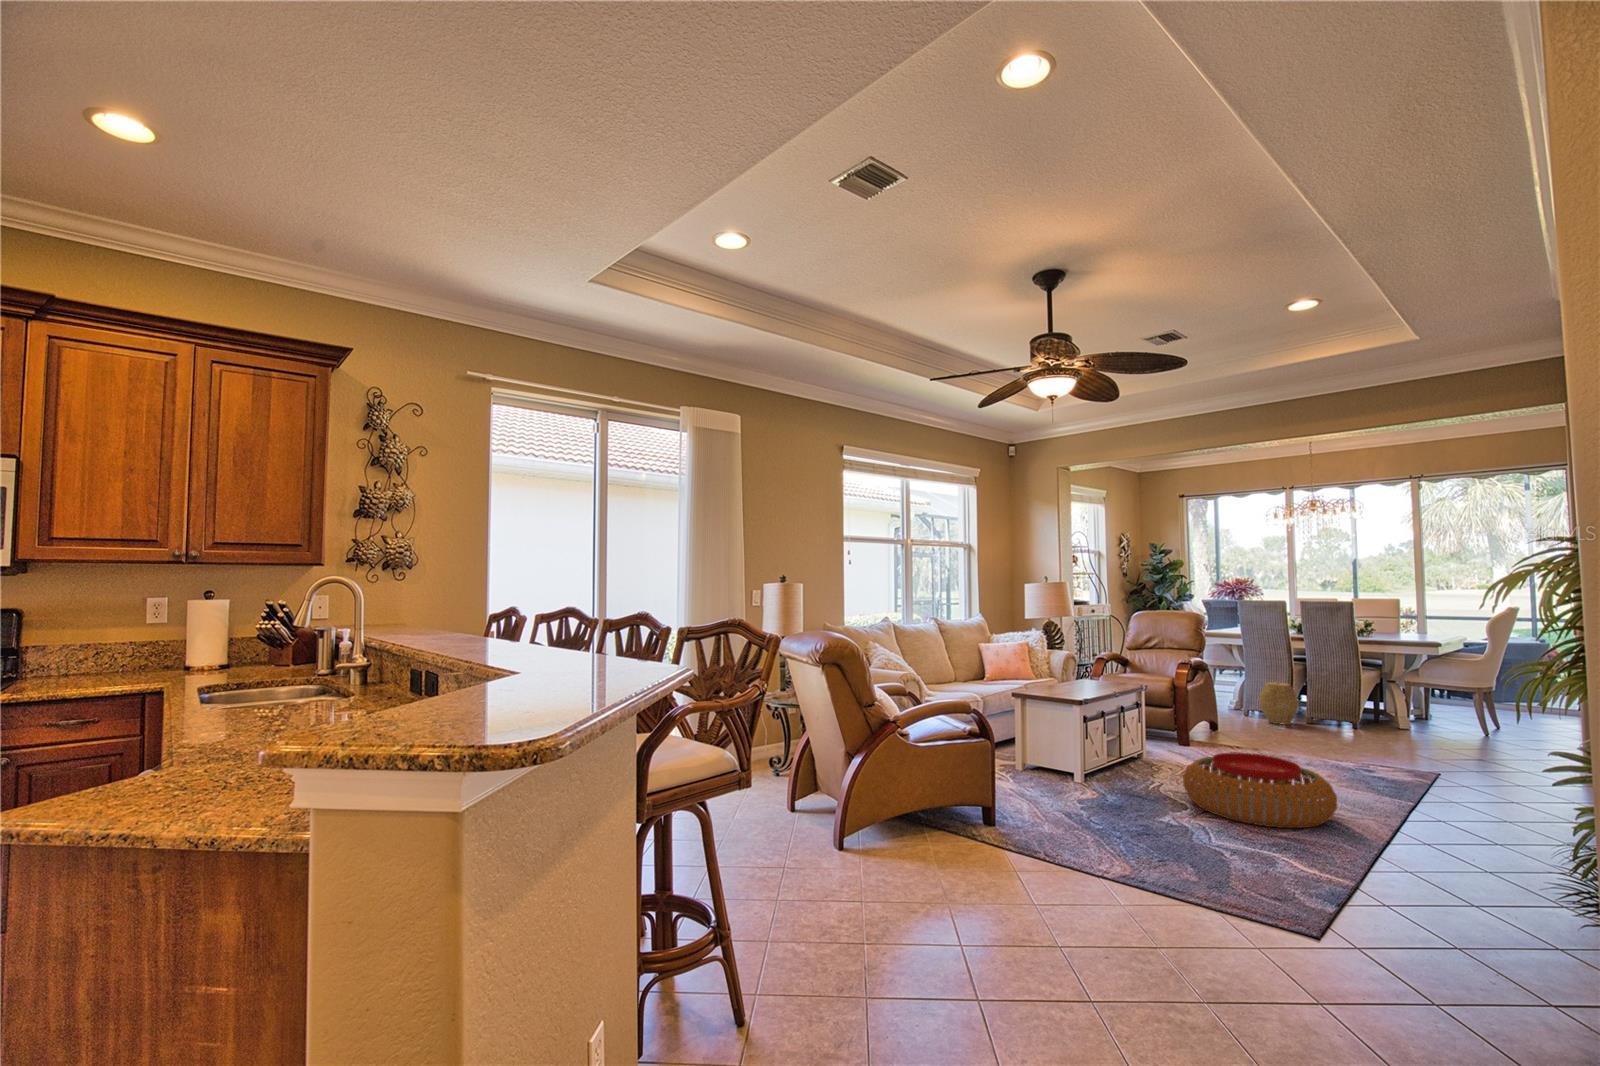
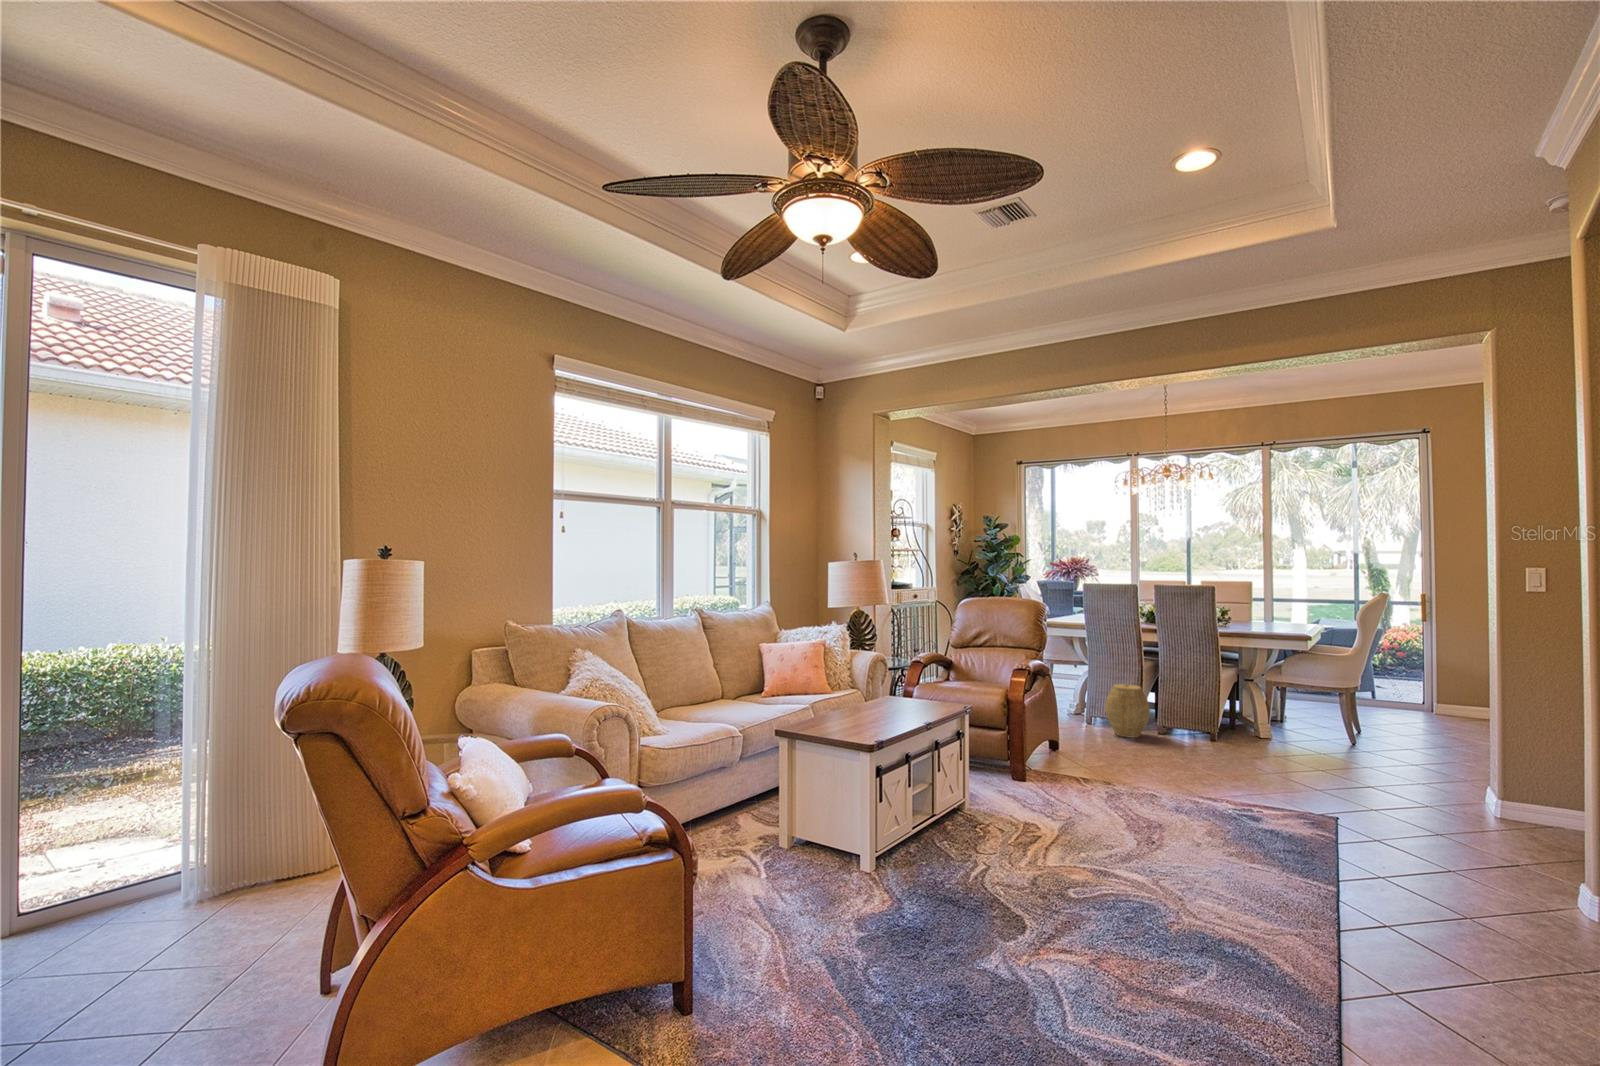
pouf: present [1183,752,1337,828] -> none [1020,818,1246,960]

